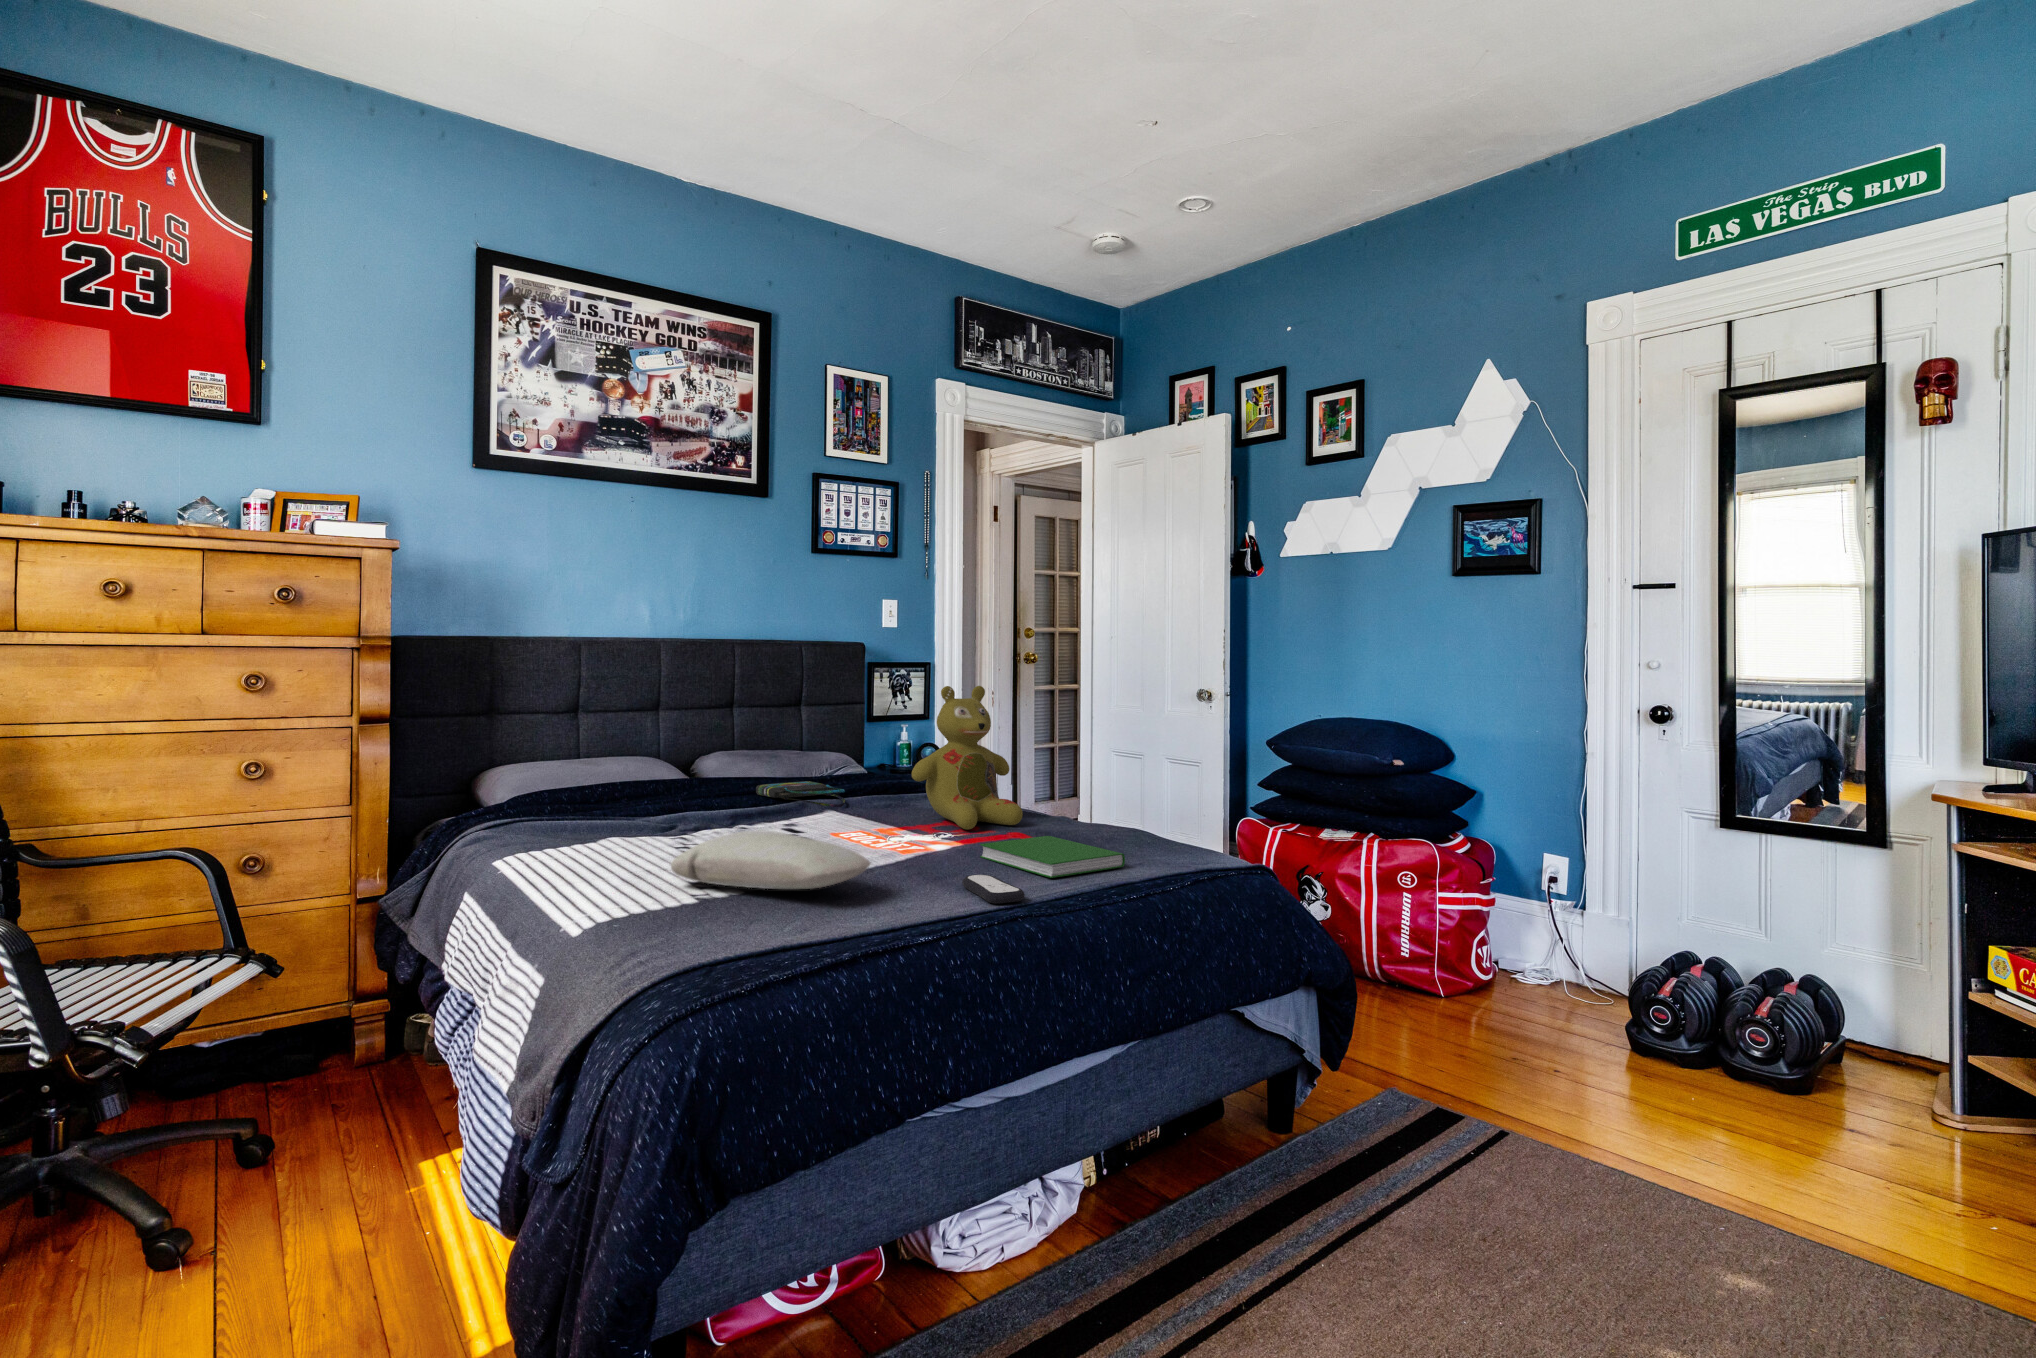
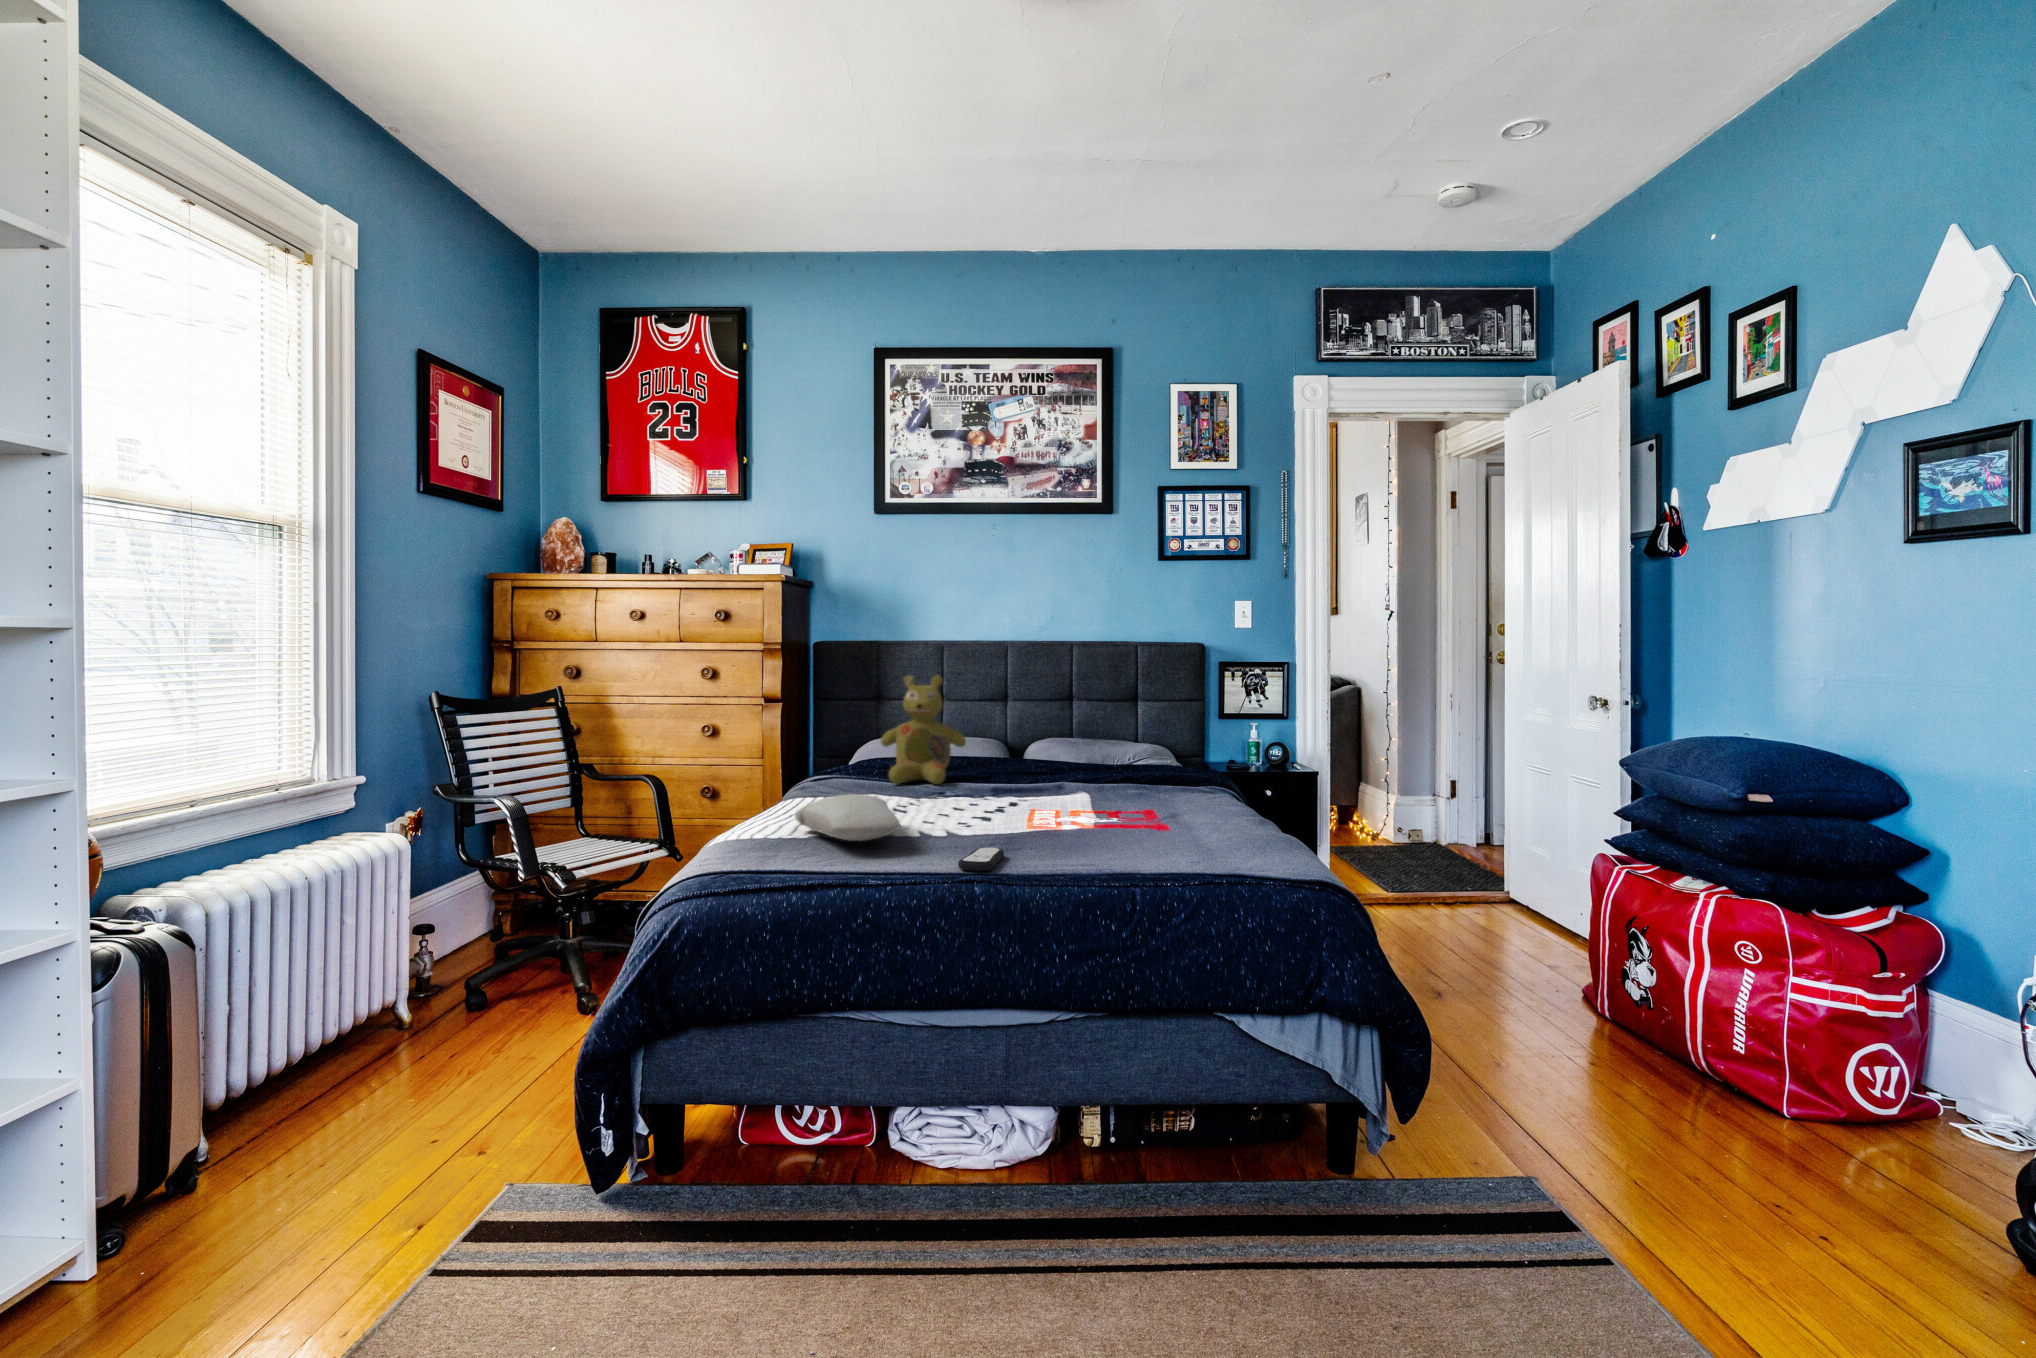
stuffed bear: present [912,686,1023,830] -> present [881,675,966,784]
tote bag: present [756,781,845,807] -> none [1019,768,1082,791]
hardcover book: present [980,836,1125,878] -> none [1056,826,1151,859]

